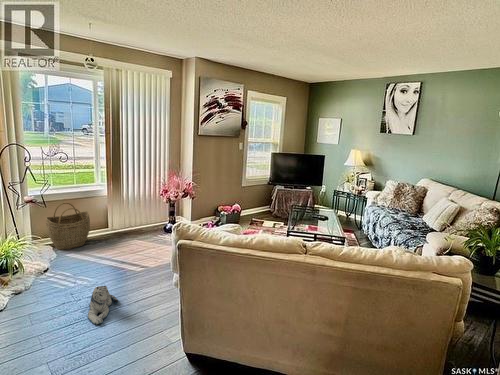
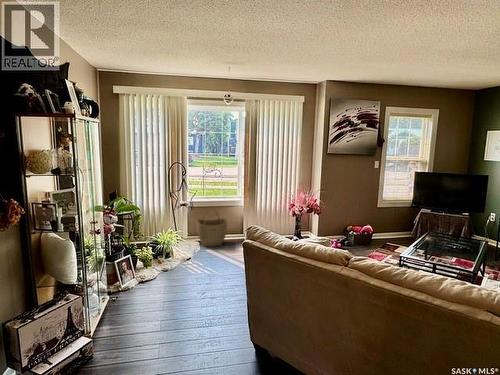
plush toy: present [88,286,118,325] -> none [200,274,226,304]

